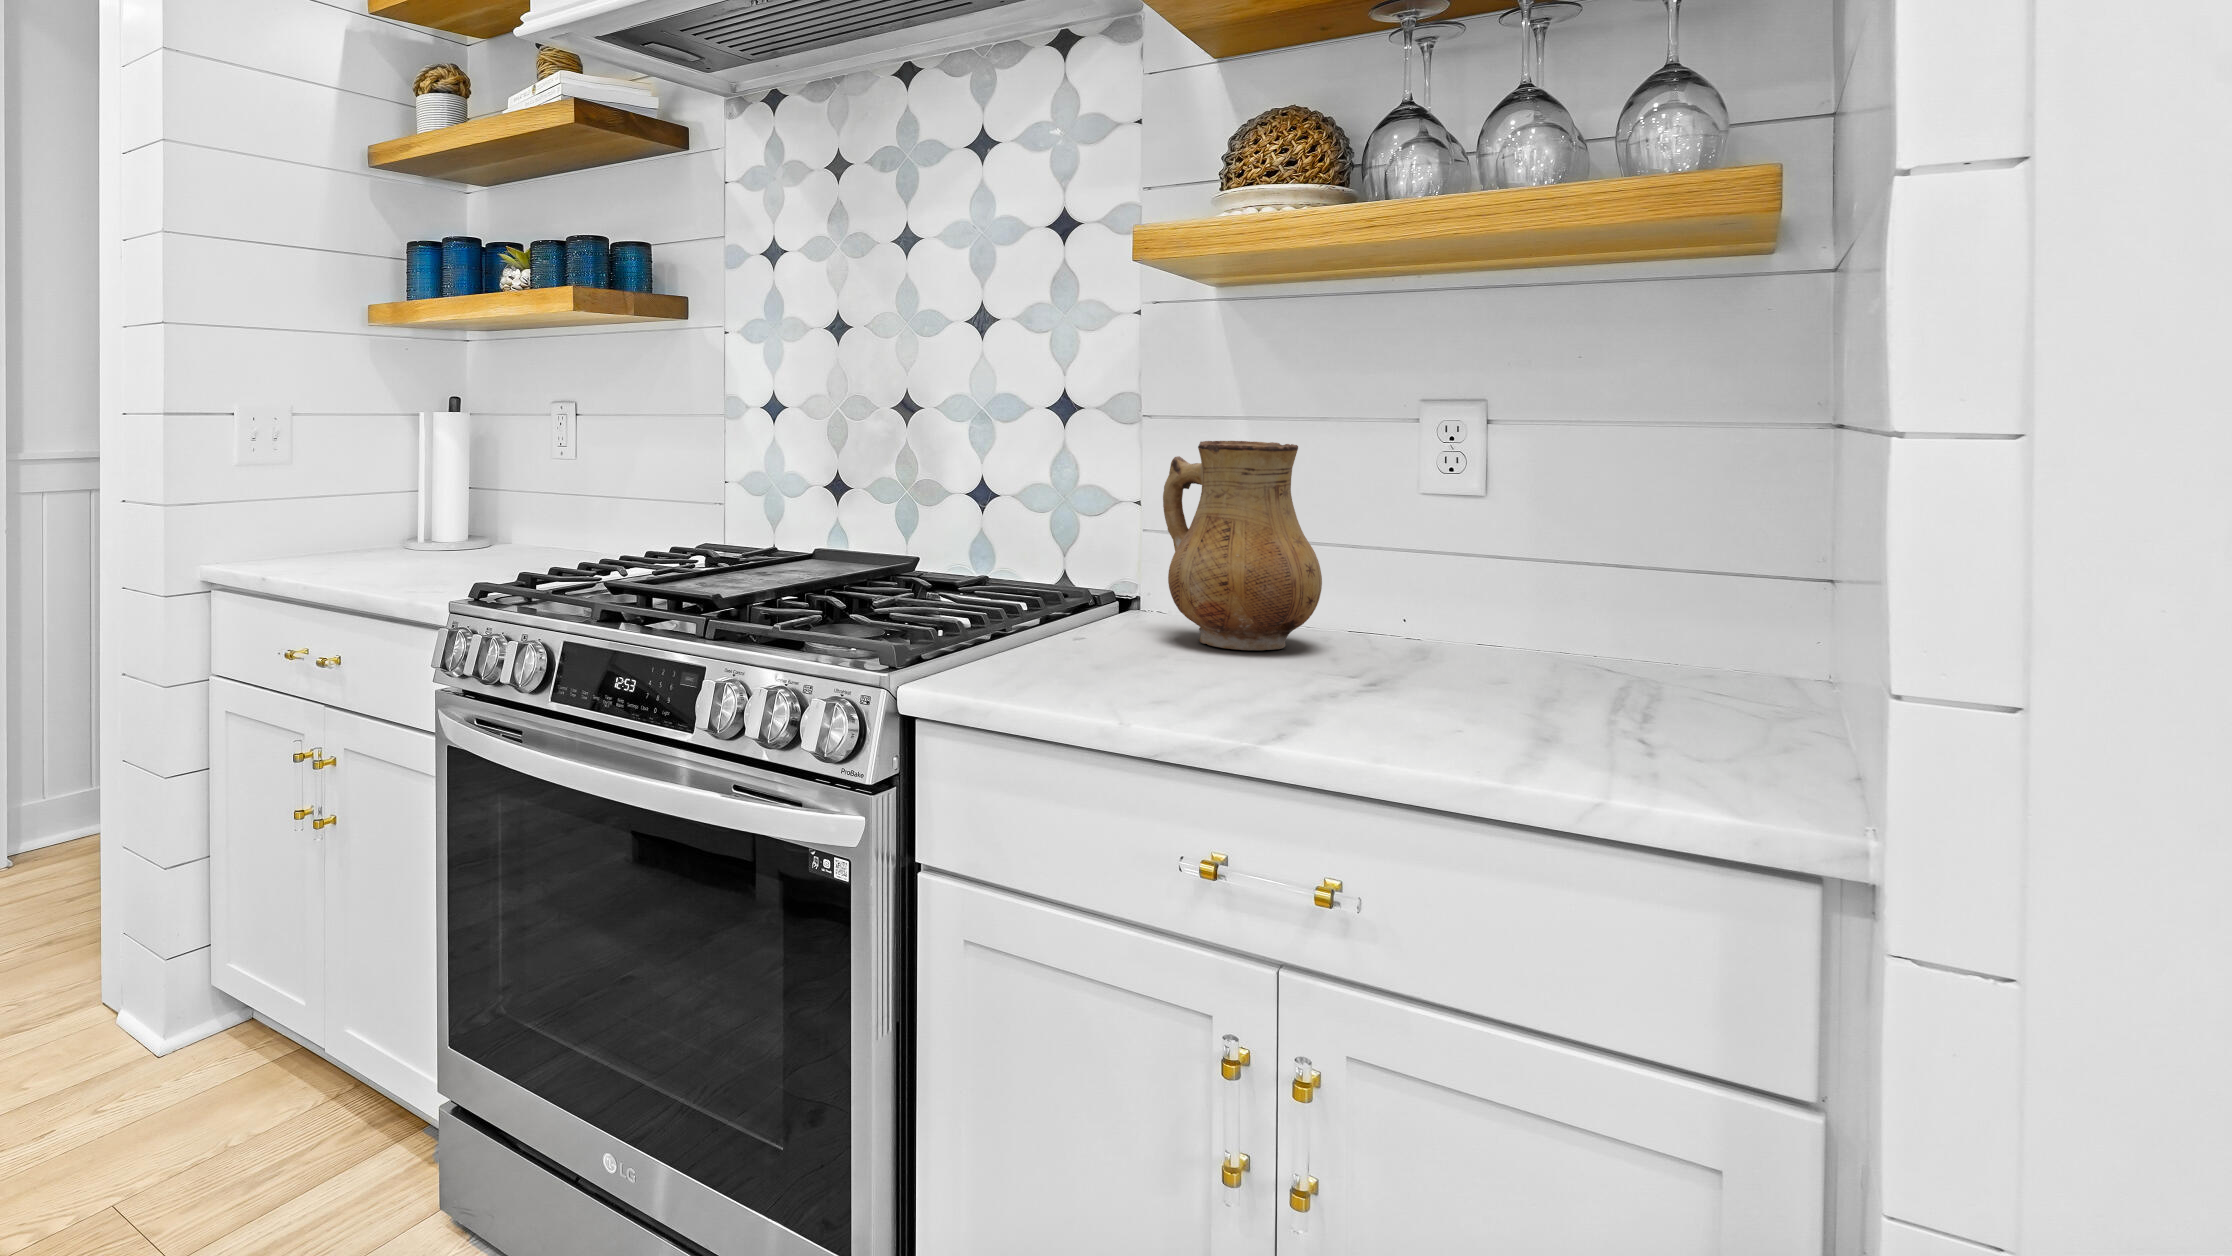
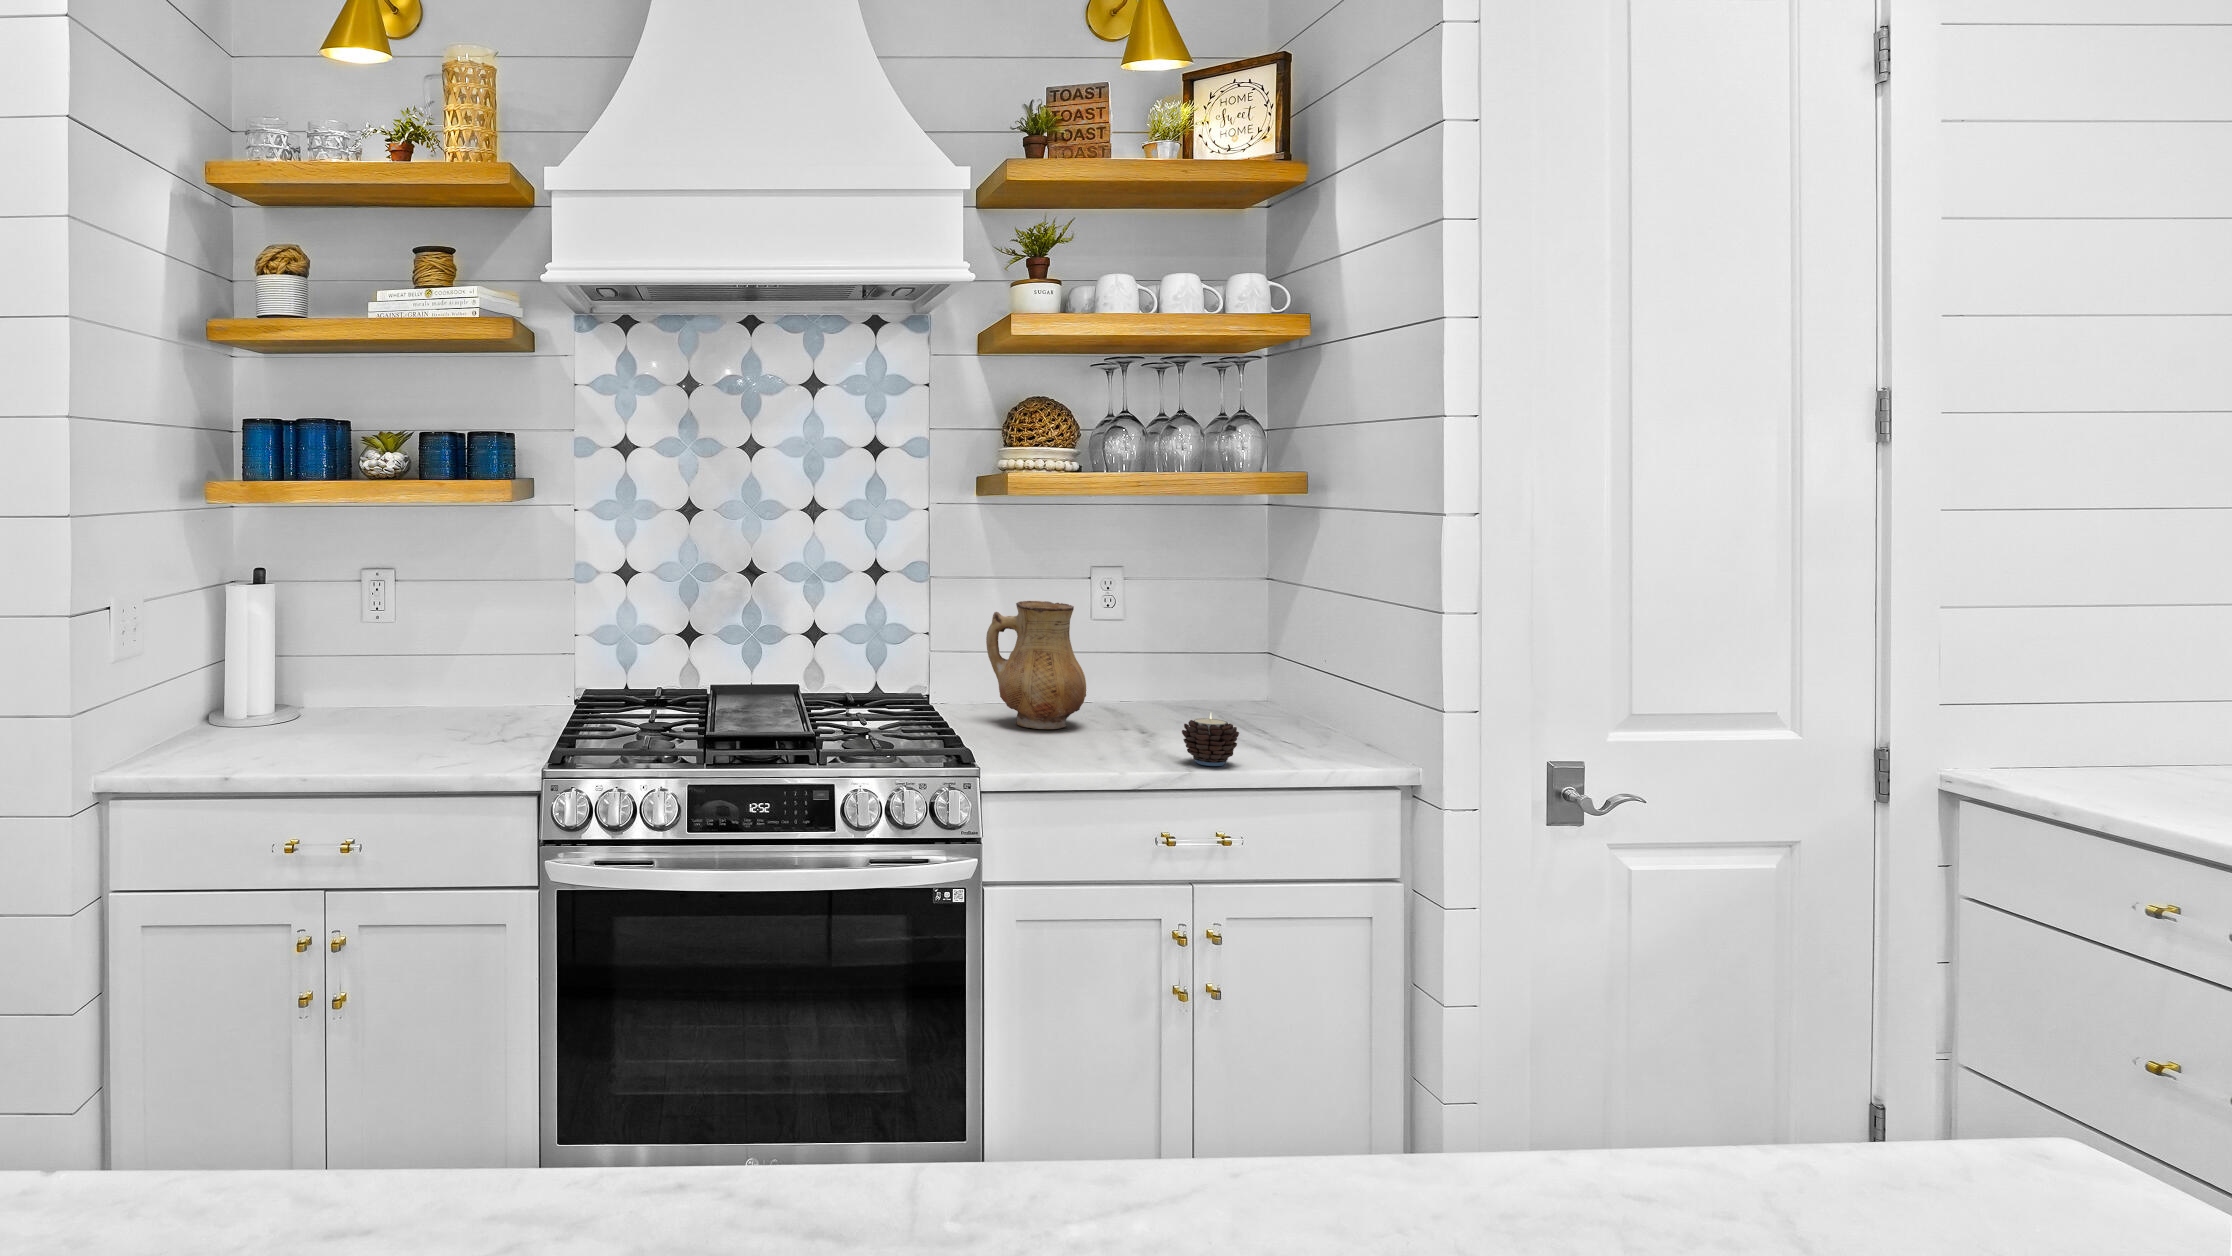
candle: none [1327,624,1443,731] -> present [1182,714,1239,766]

